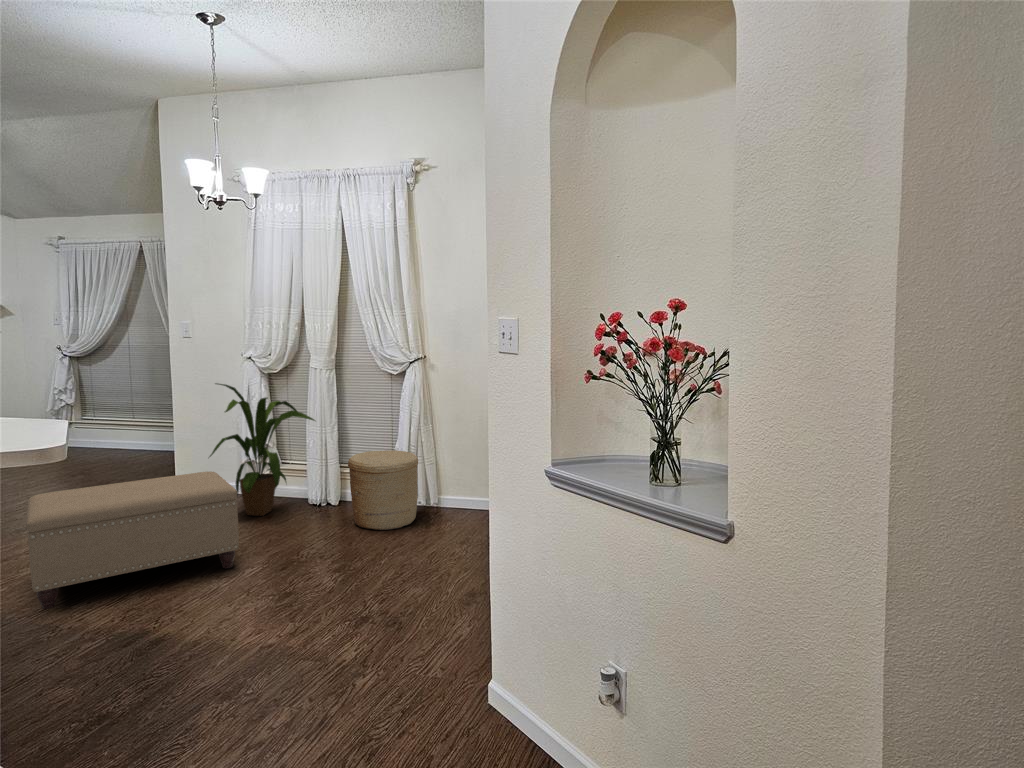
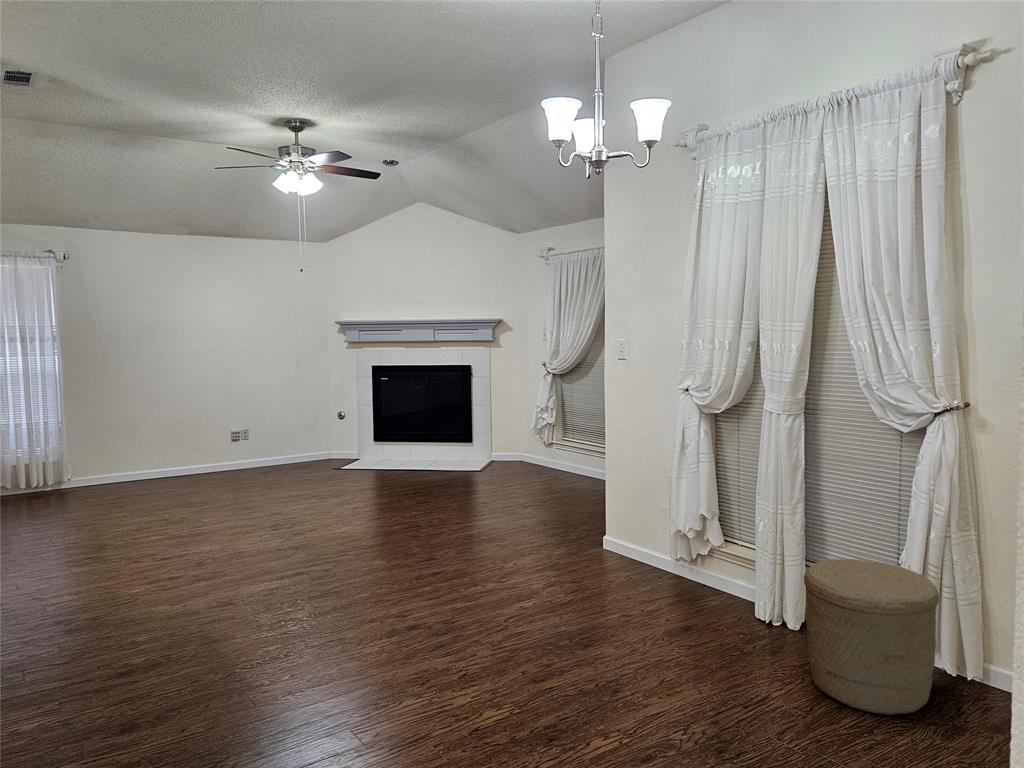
house plant: present [210,383,315,516] -> none [615,425,768,617]
ottoman: present [26,471,239,609] -> none [379,546,613,703]

